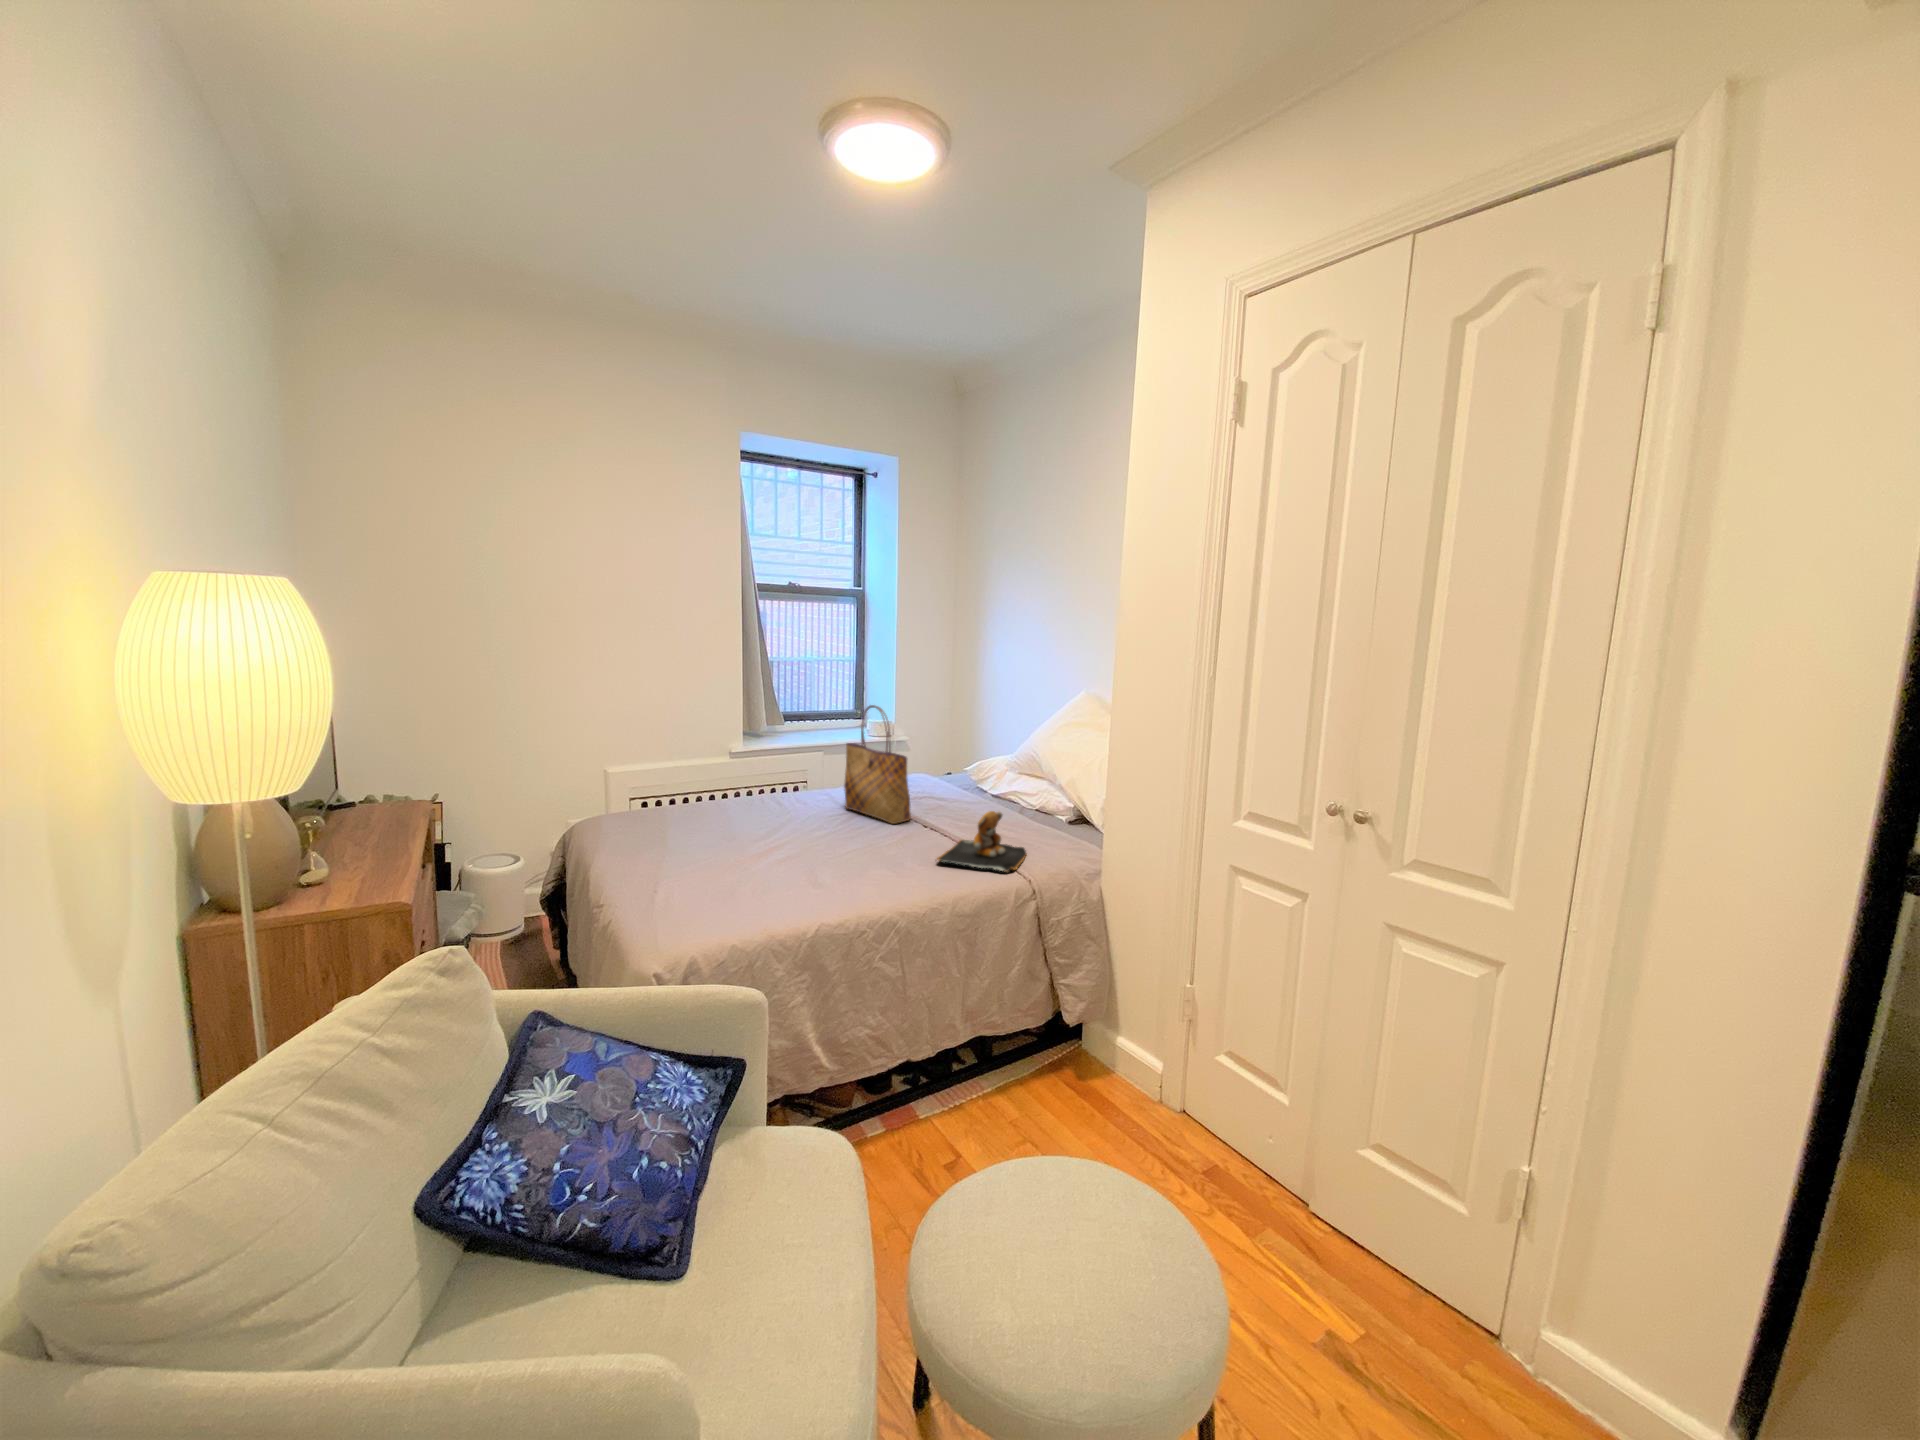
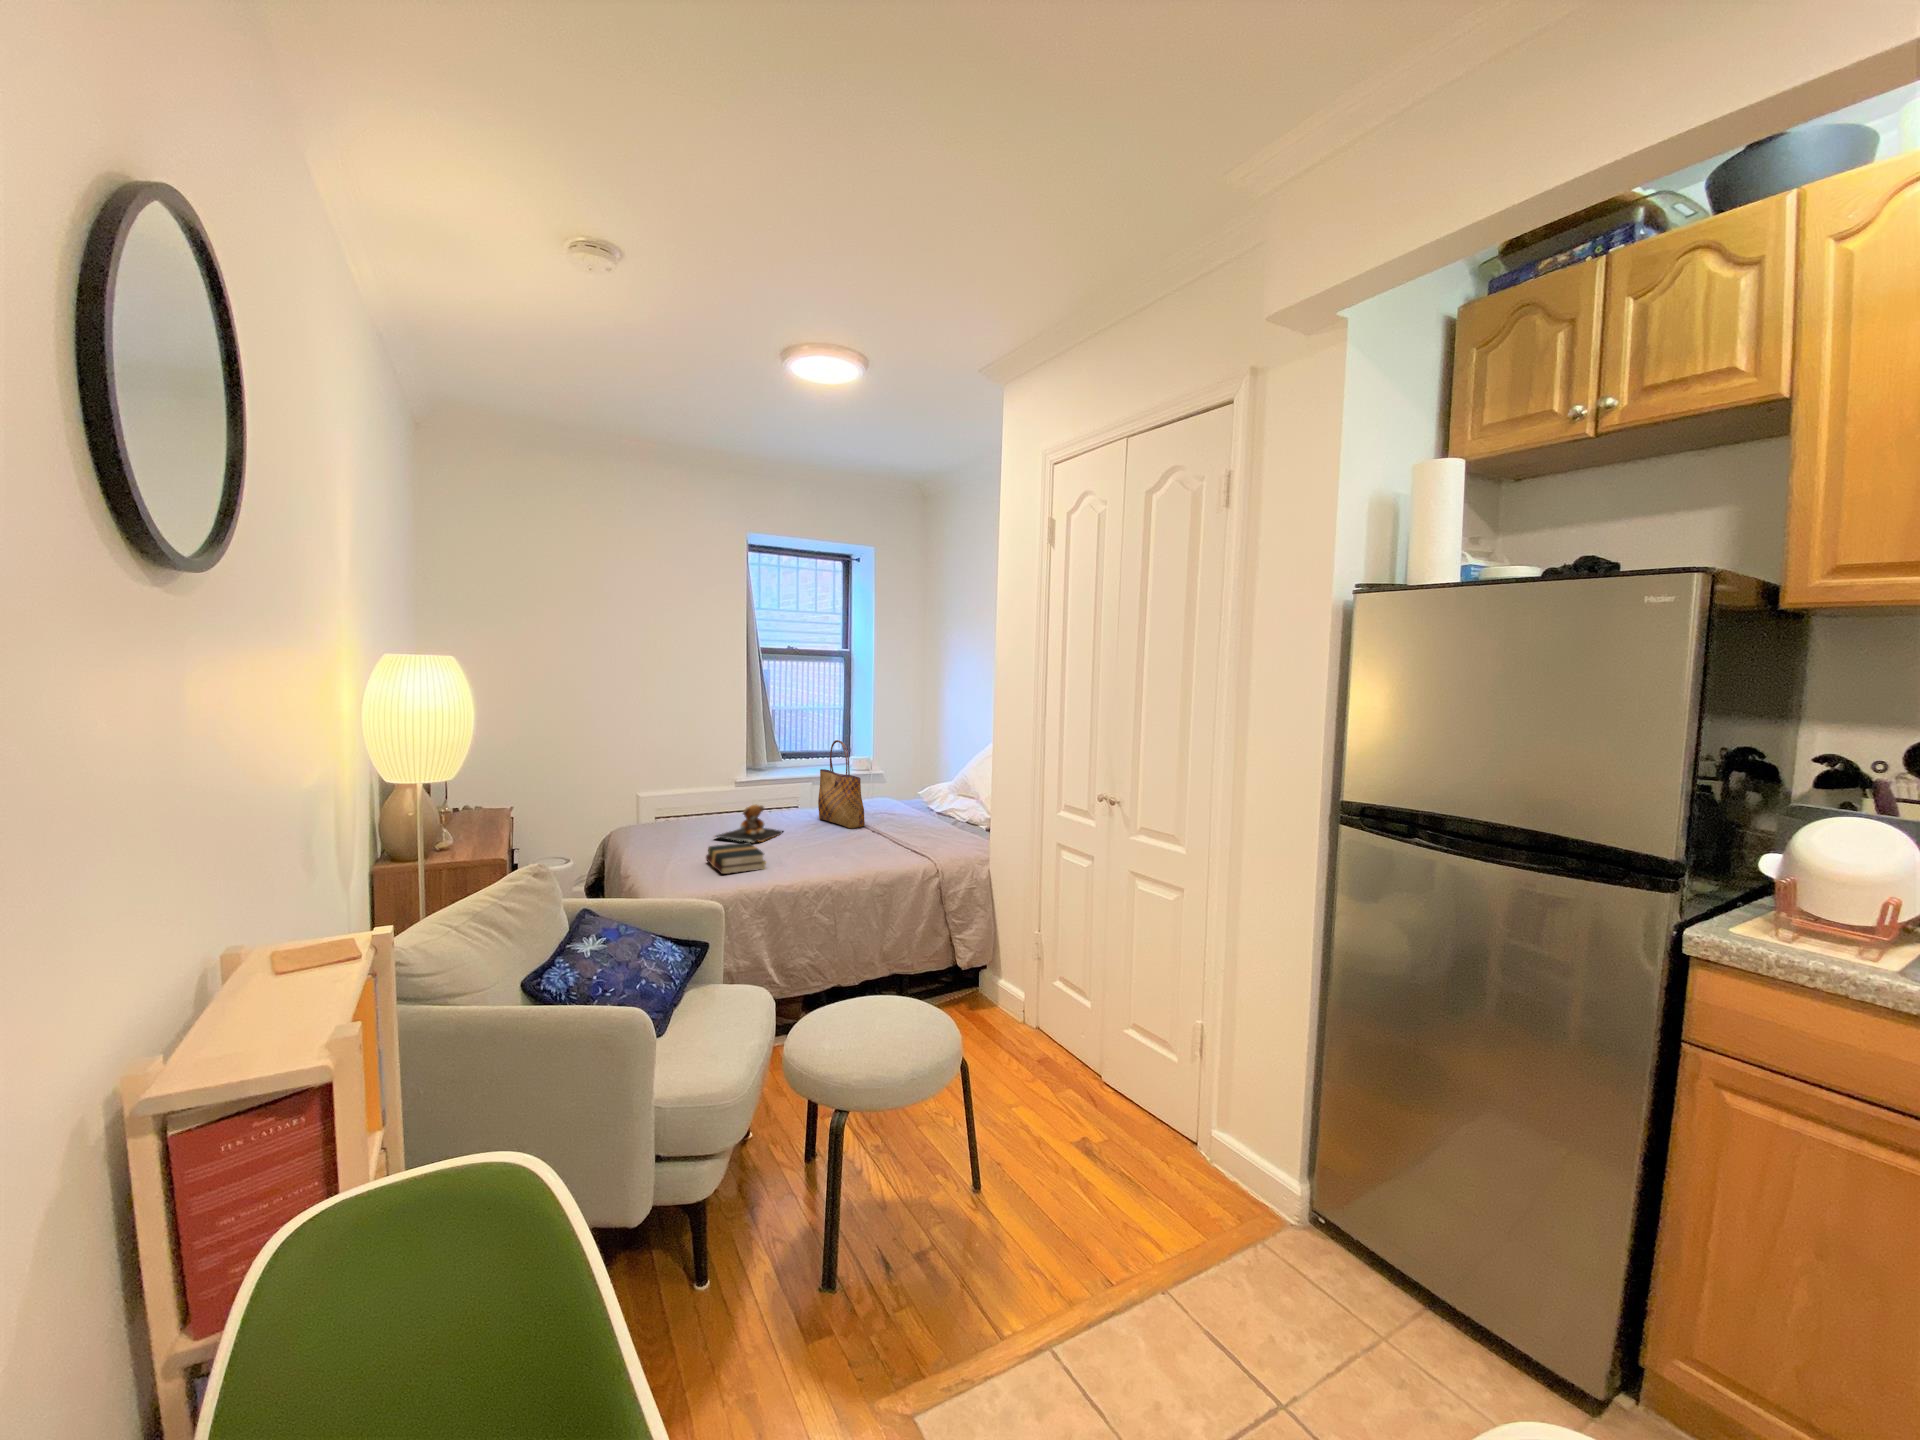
teddy bear: present [937,811,1027,872] -> present [716,805,782,843]
hardback book: none [706,852,797,905] -> present [706,842,766,874]

